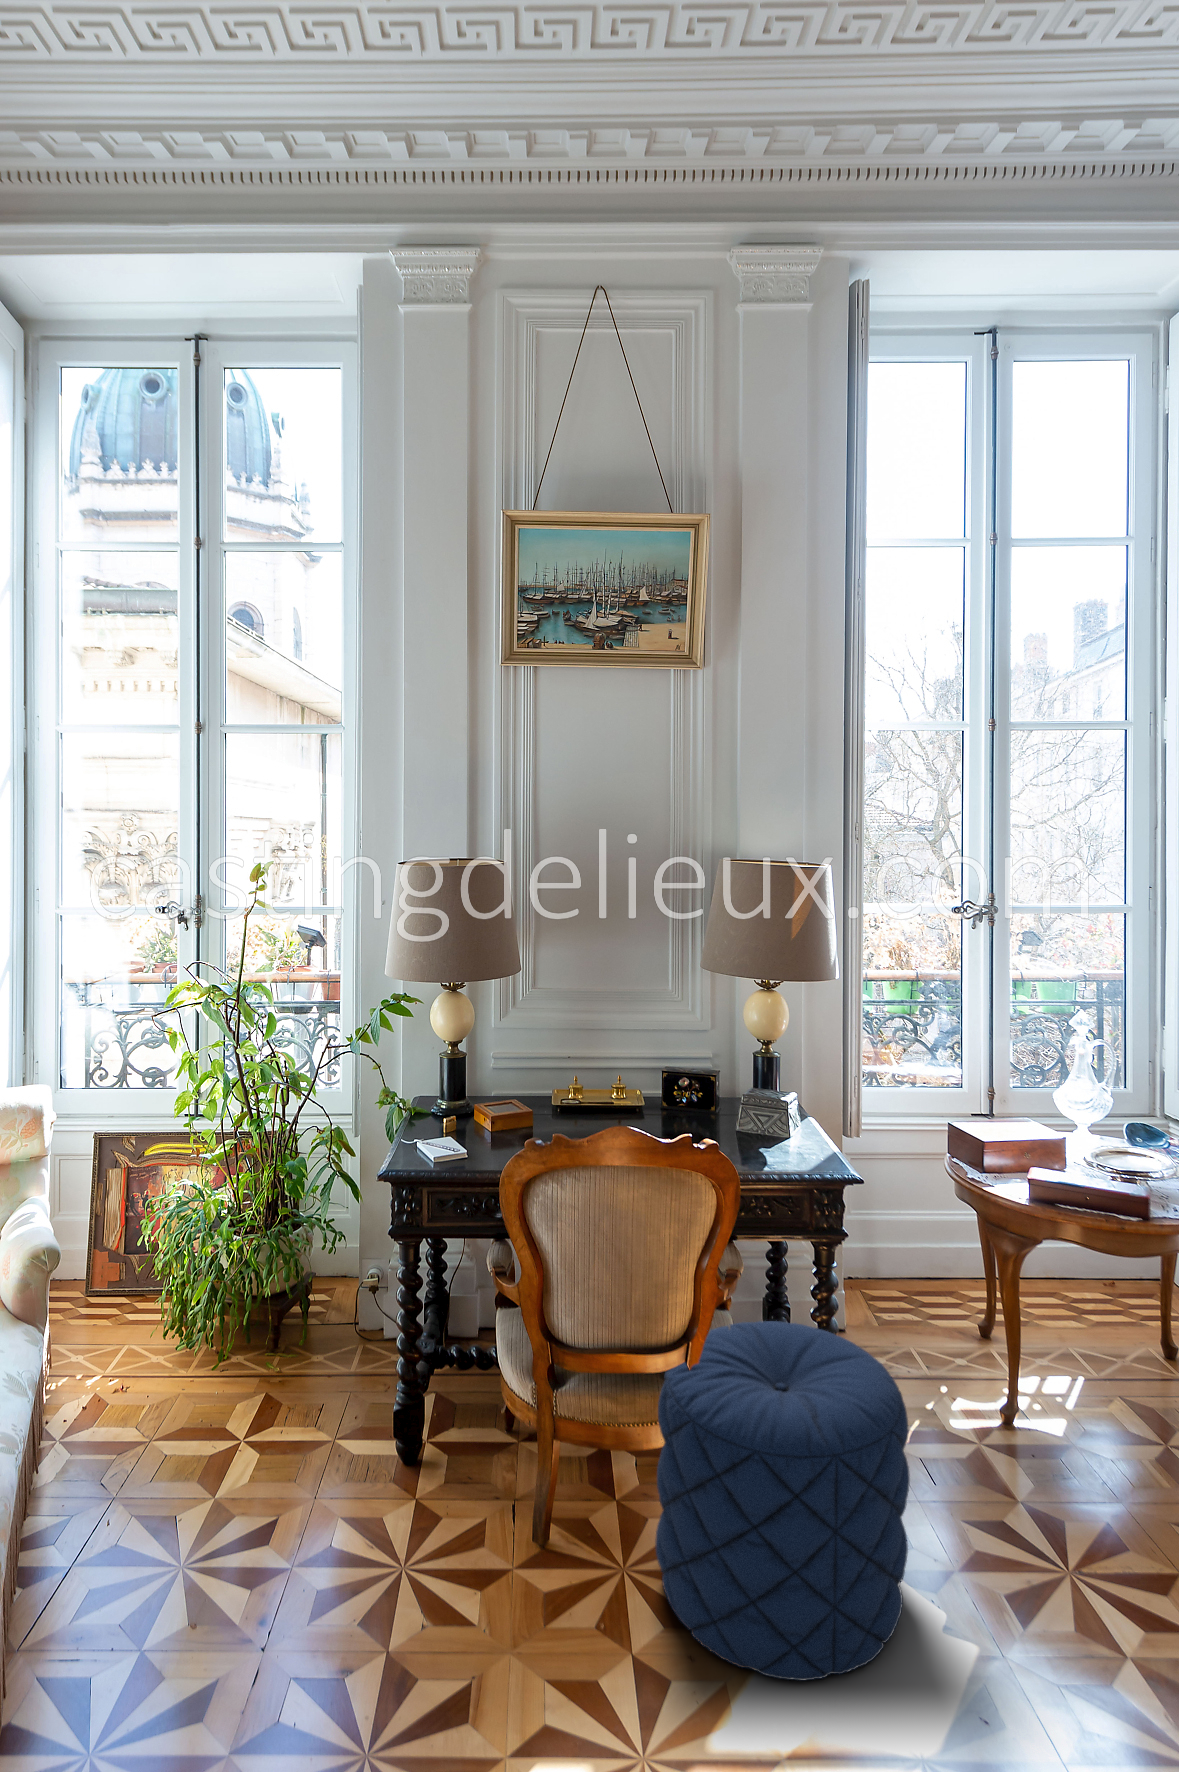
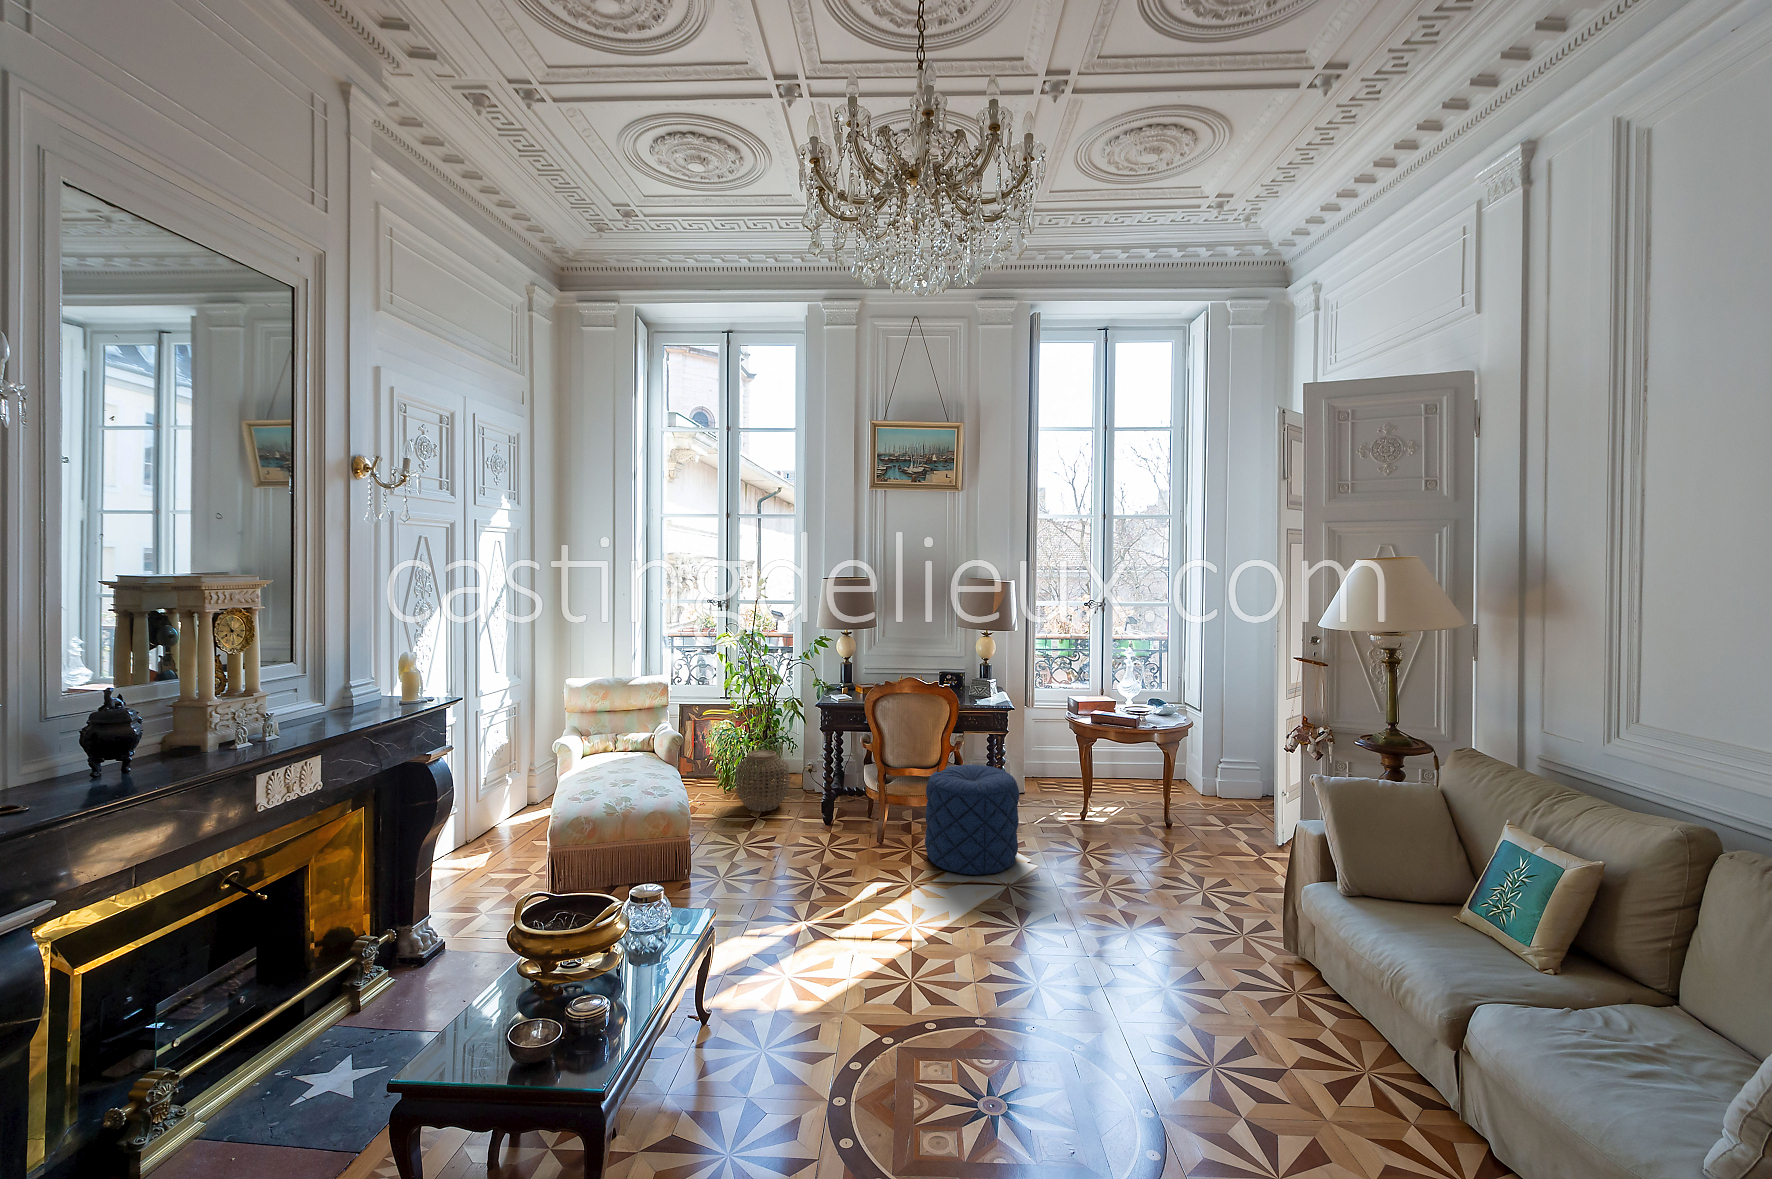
woven basket: none [190,1253,319,1408] -> present [736,750,789,811]

